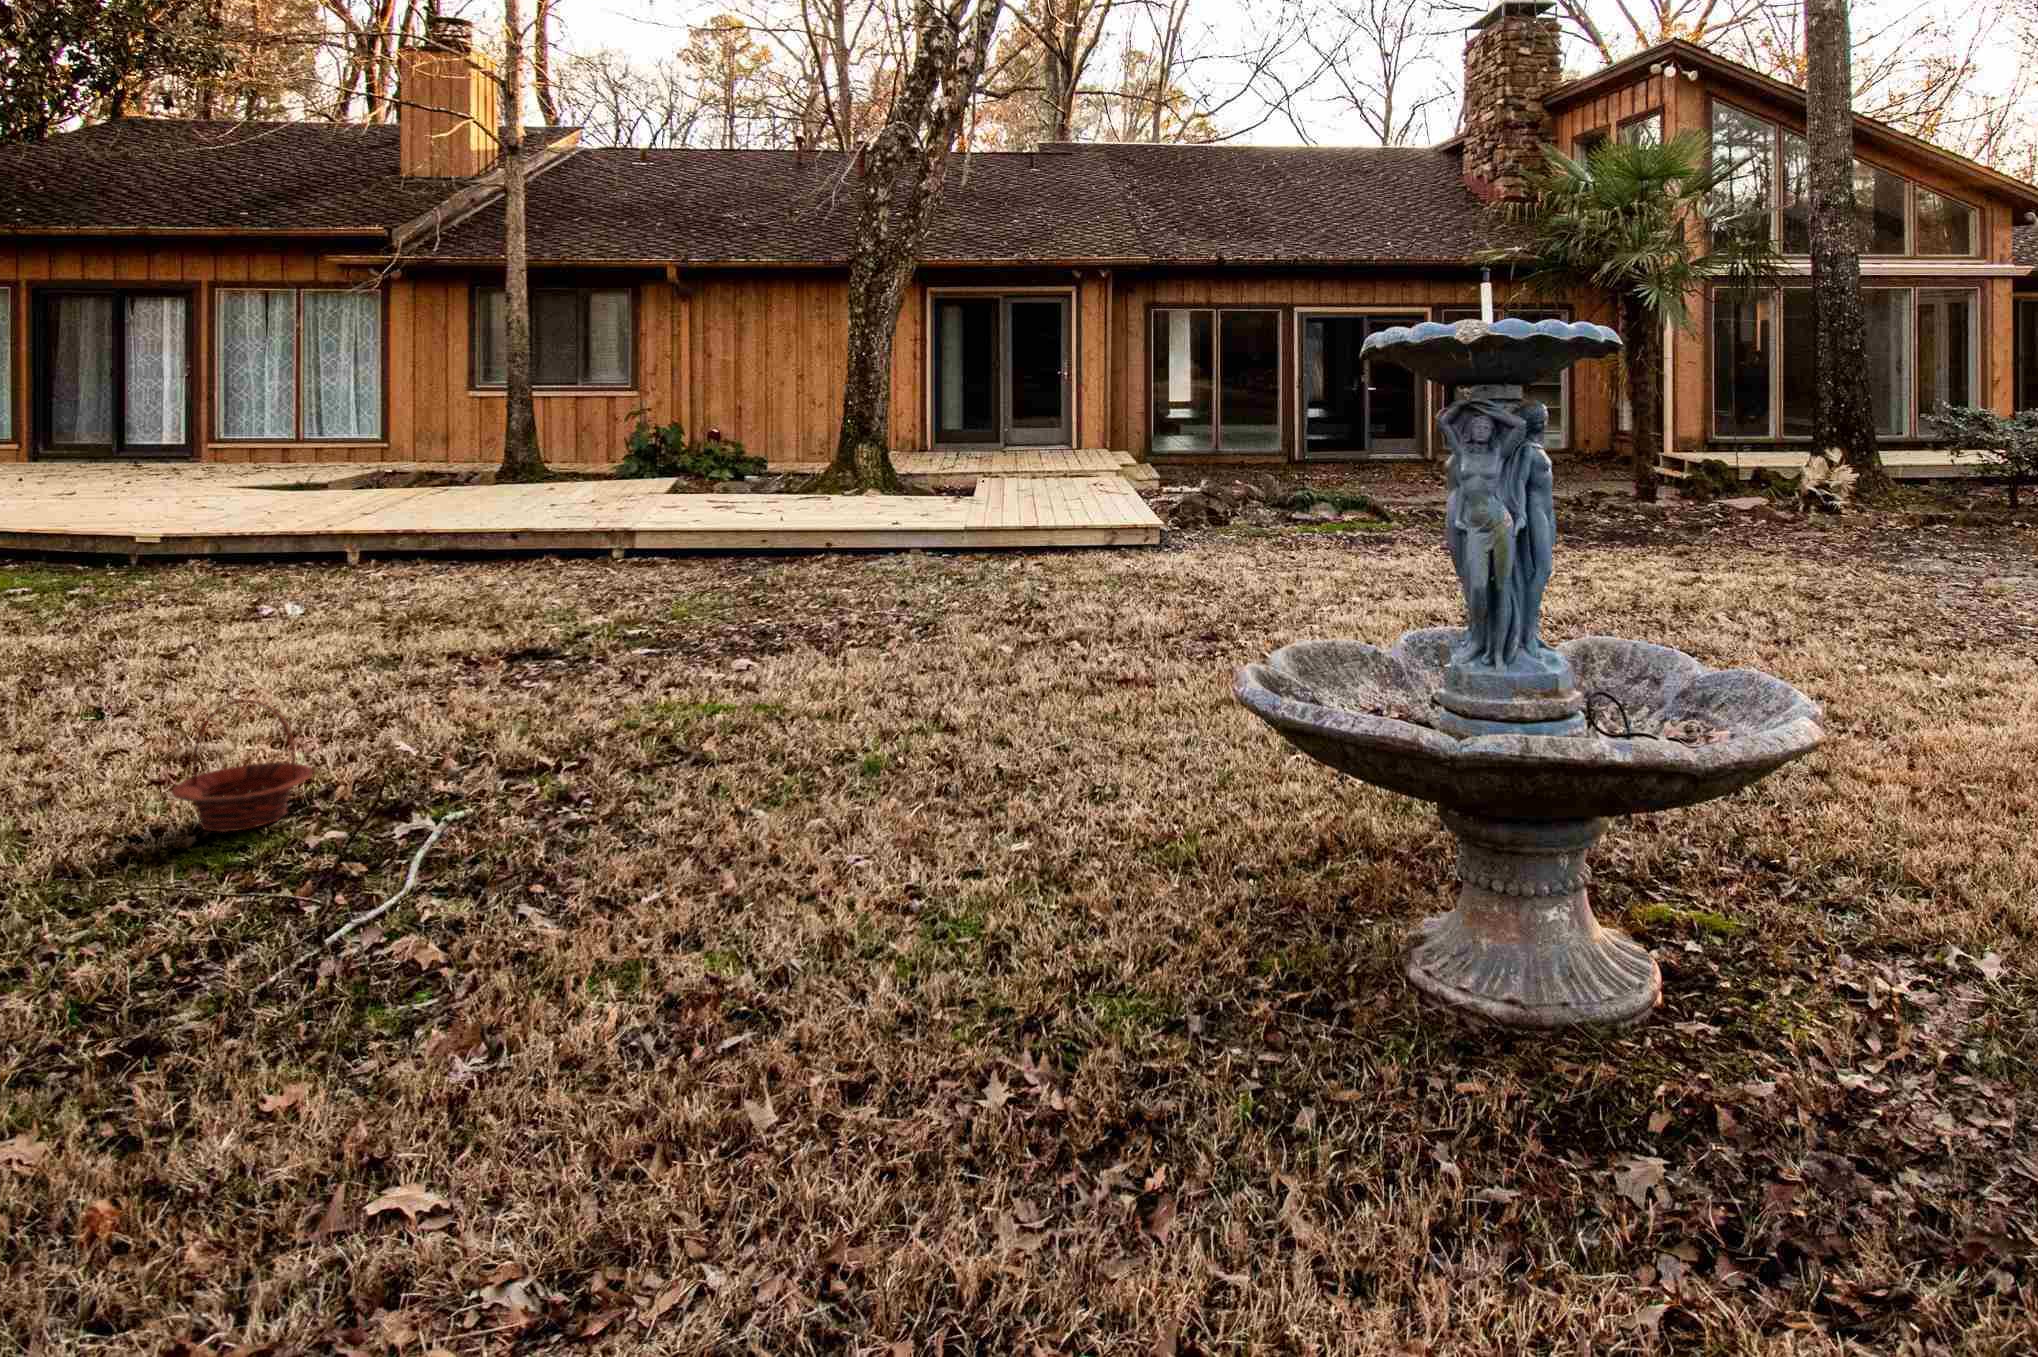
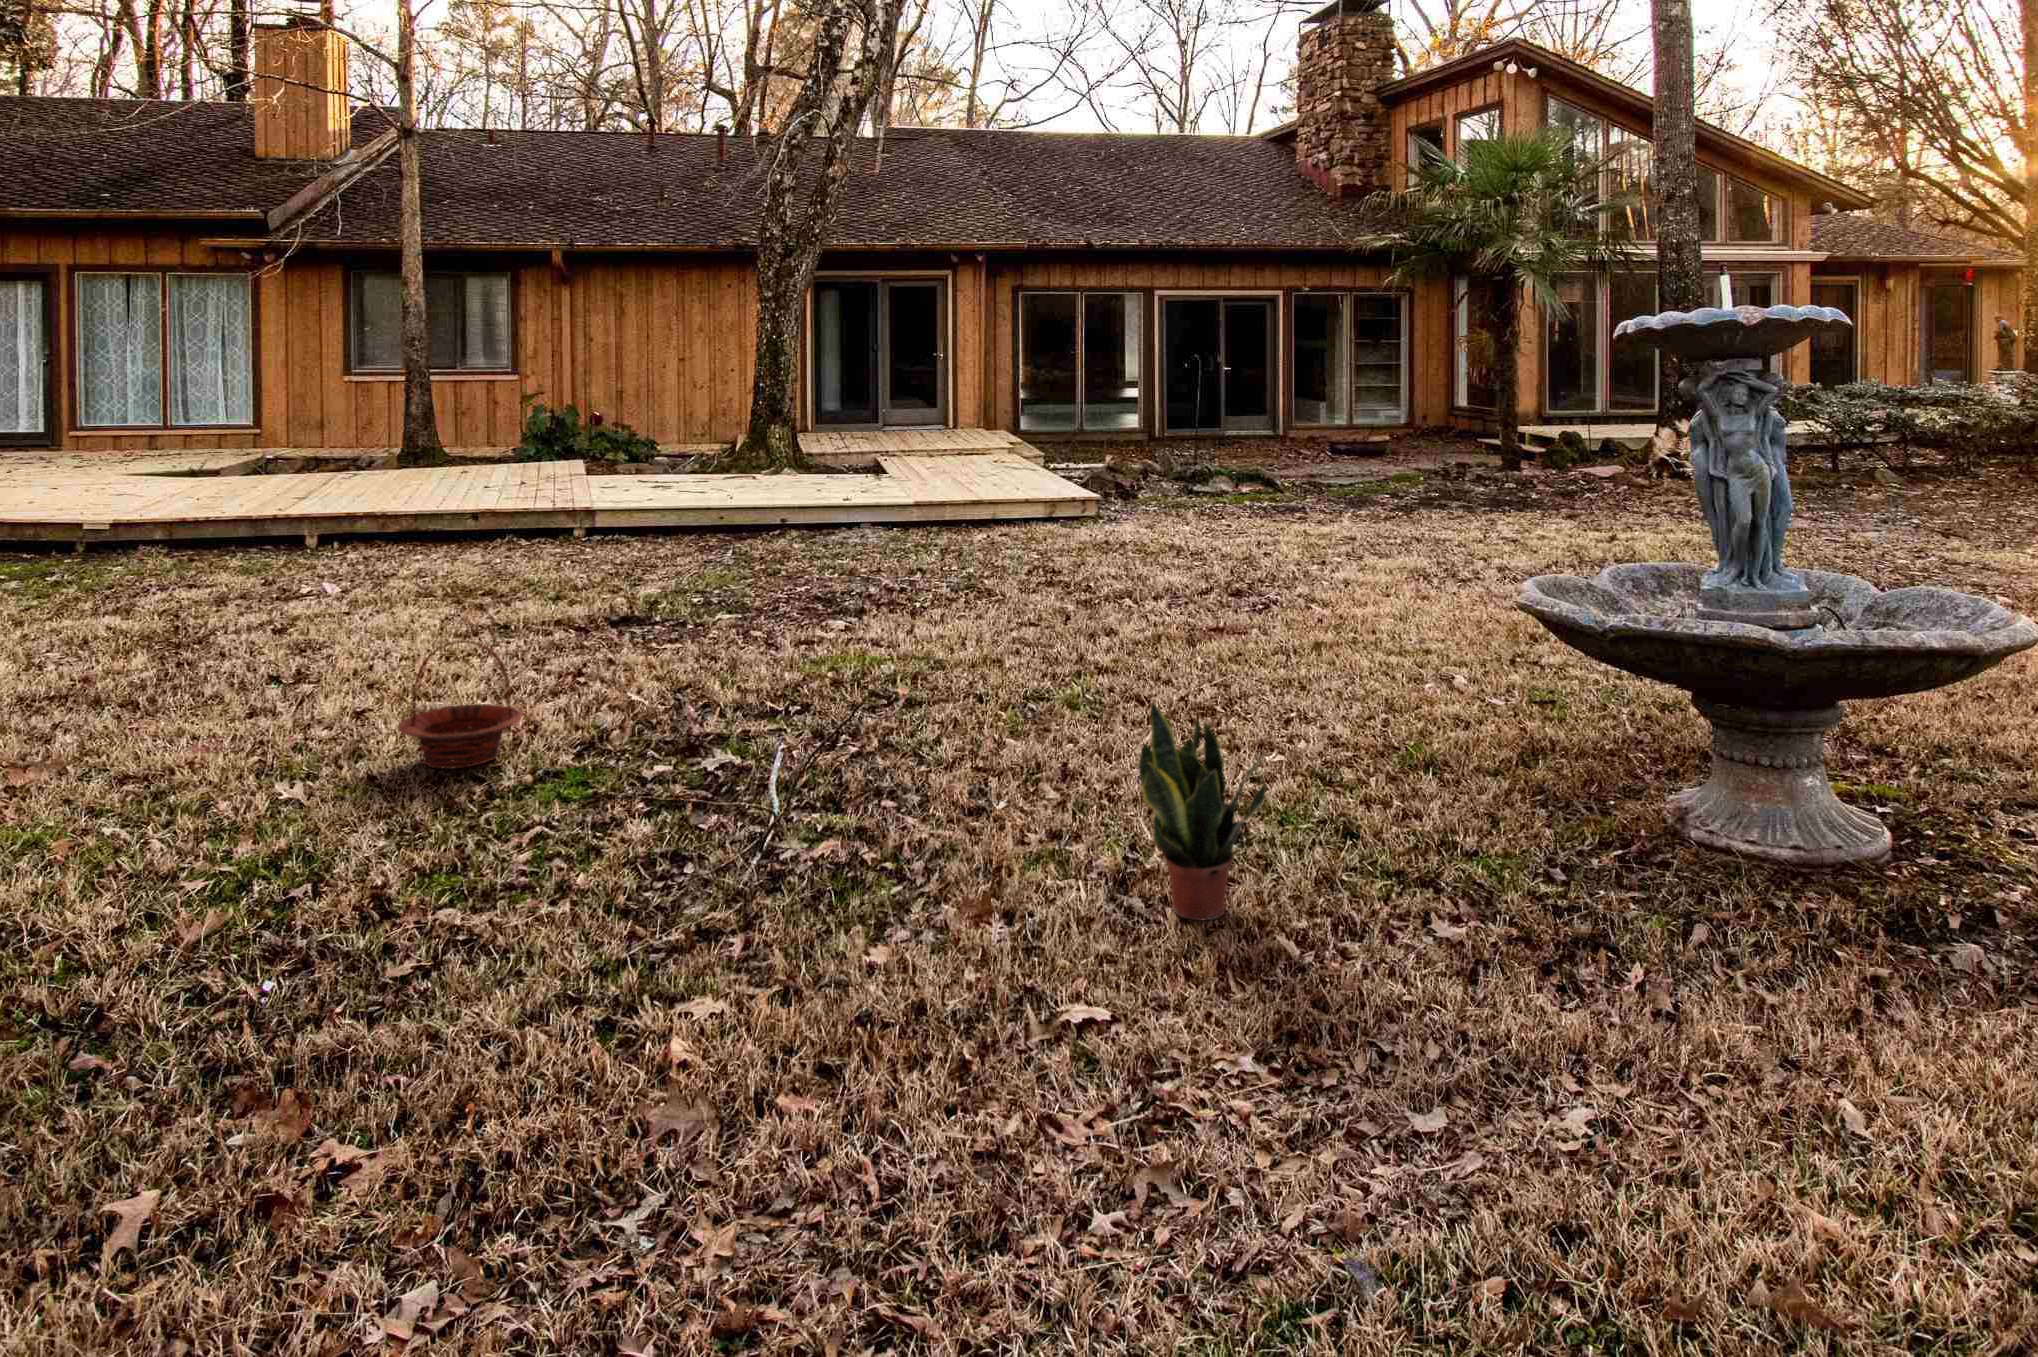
potted plant: none [727,811,900,1052] -> present [1138,703,1266,920]

